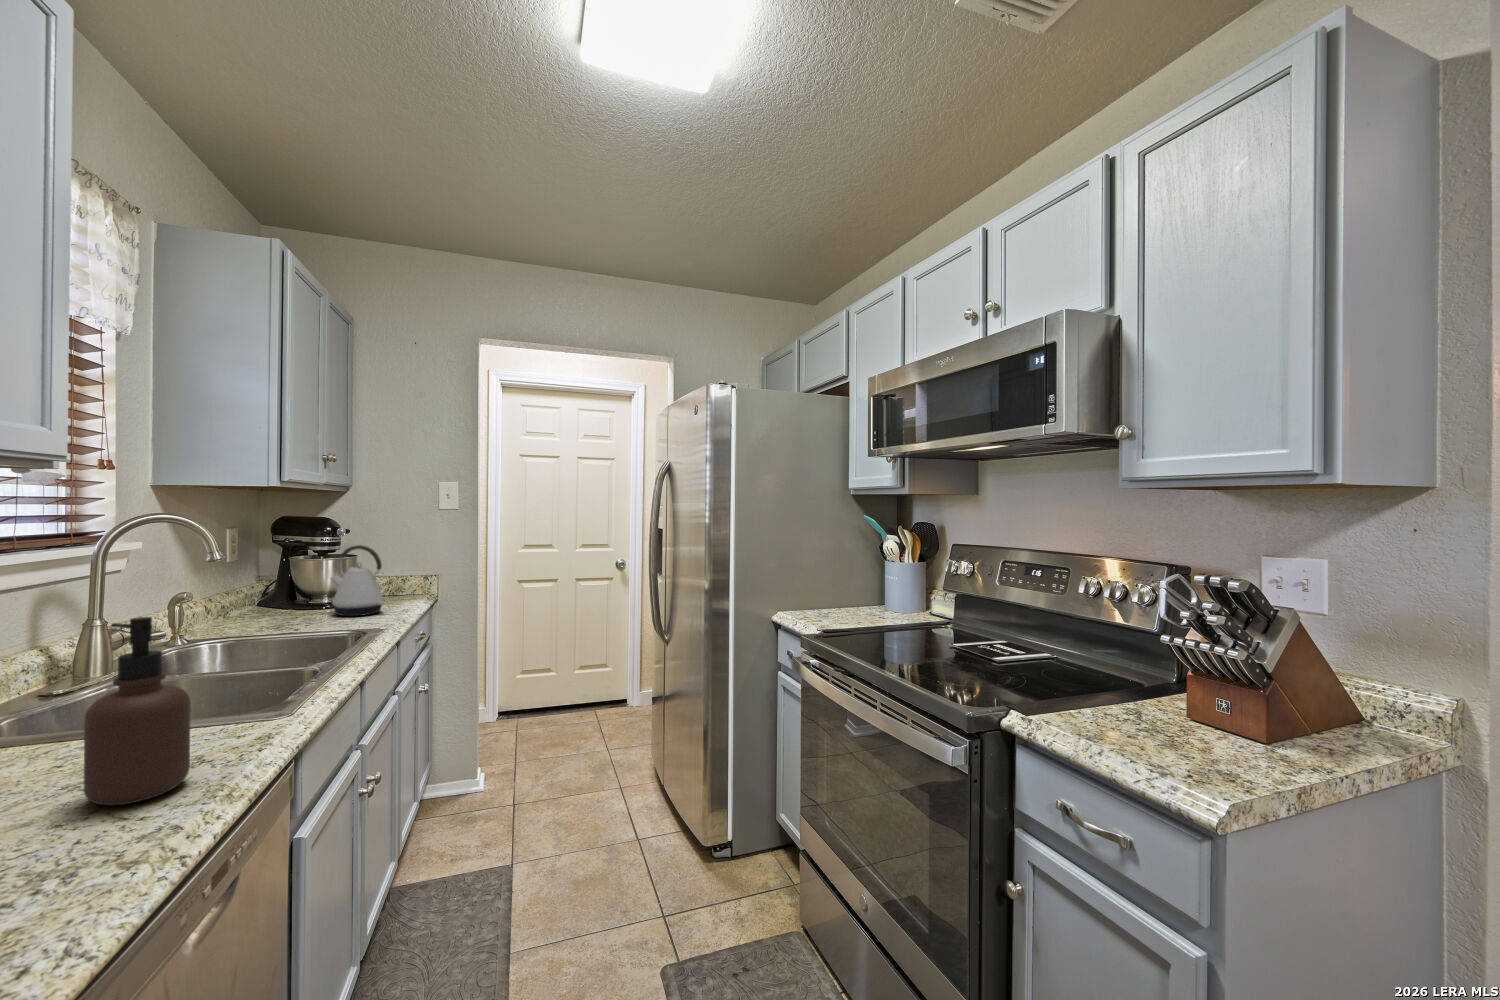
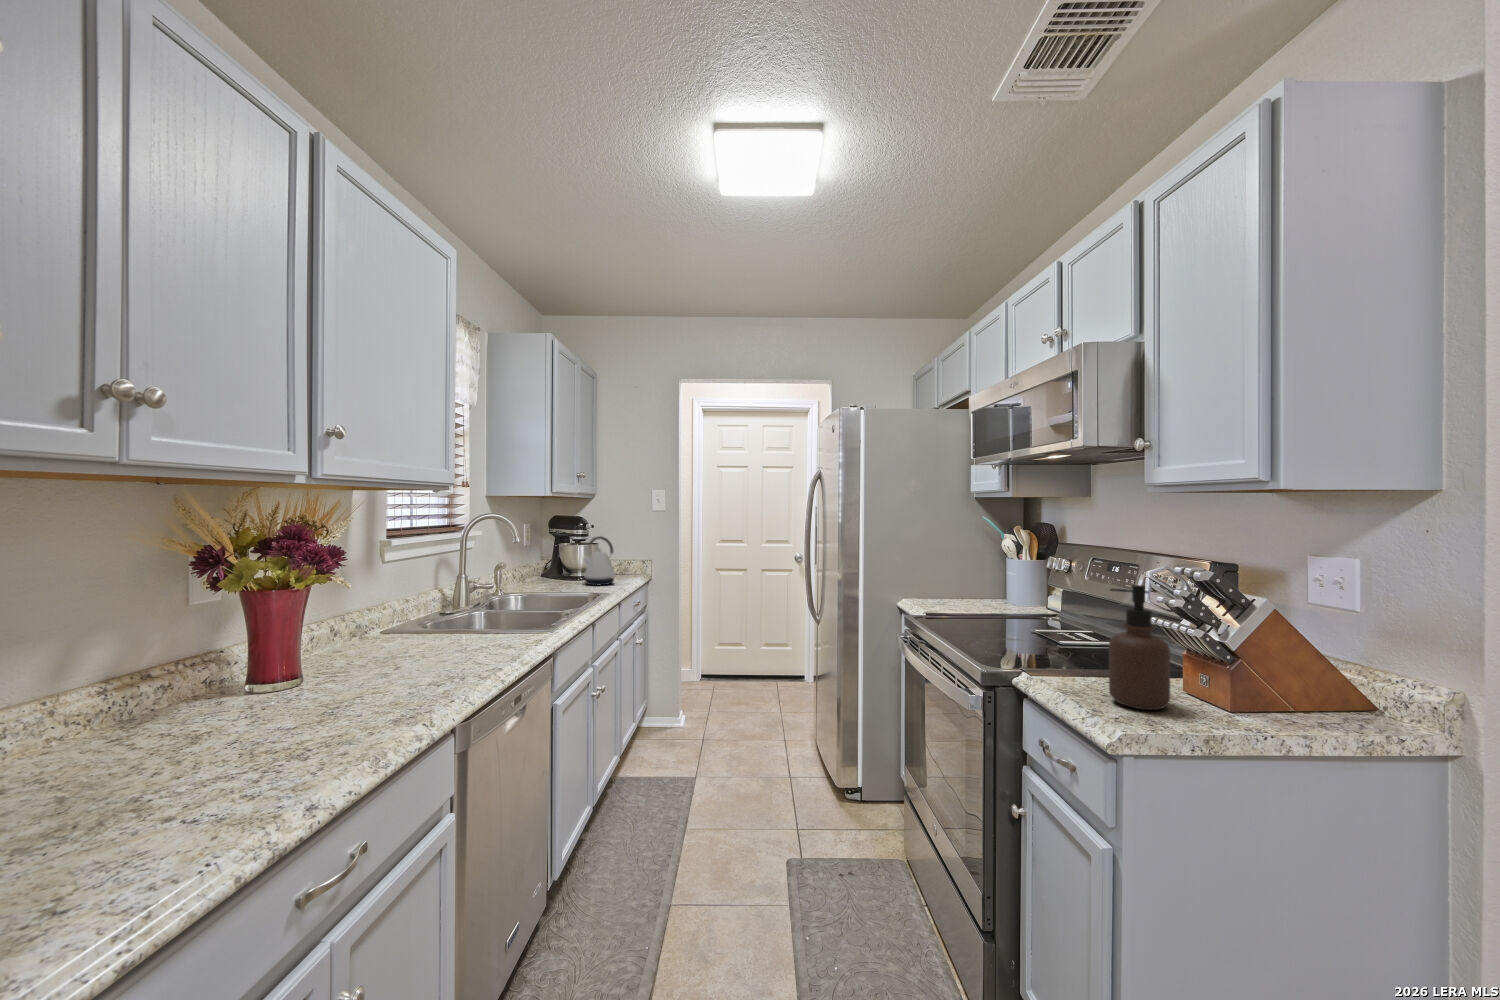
soap dispenser: present [84,617,191,805] -> present [1109,585,1170,710]

